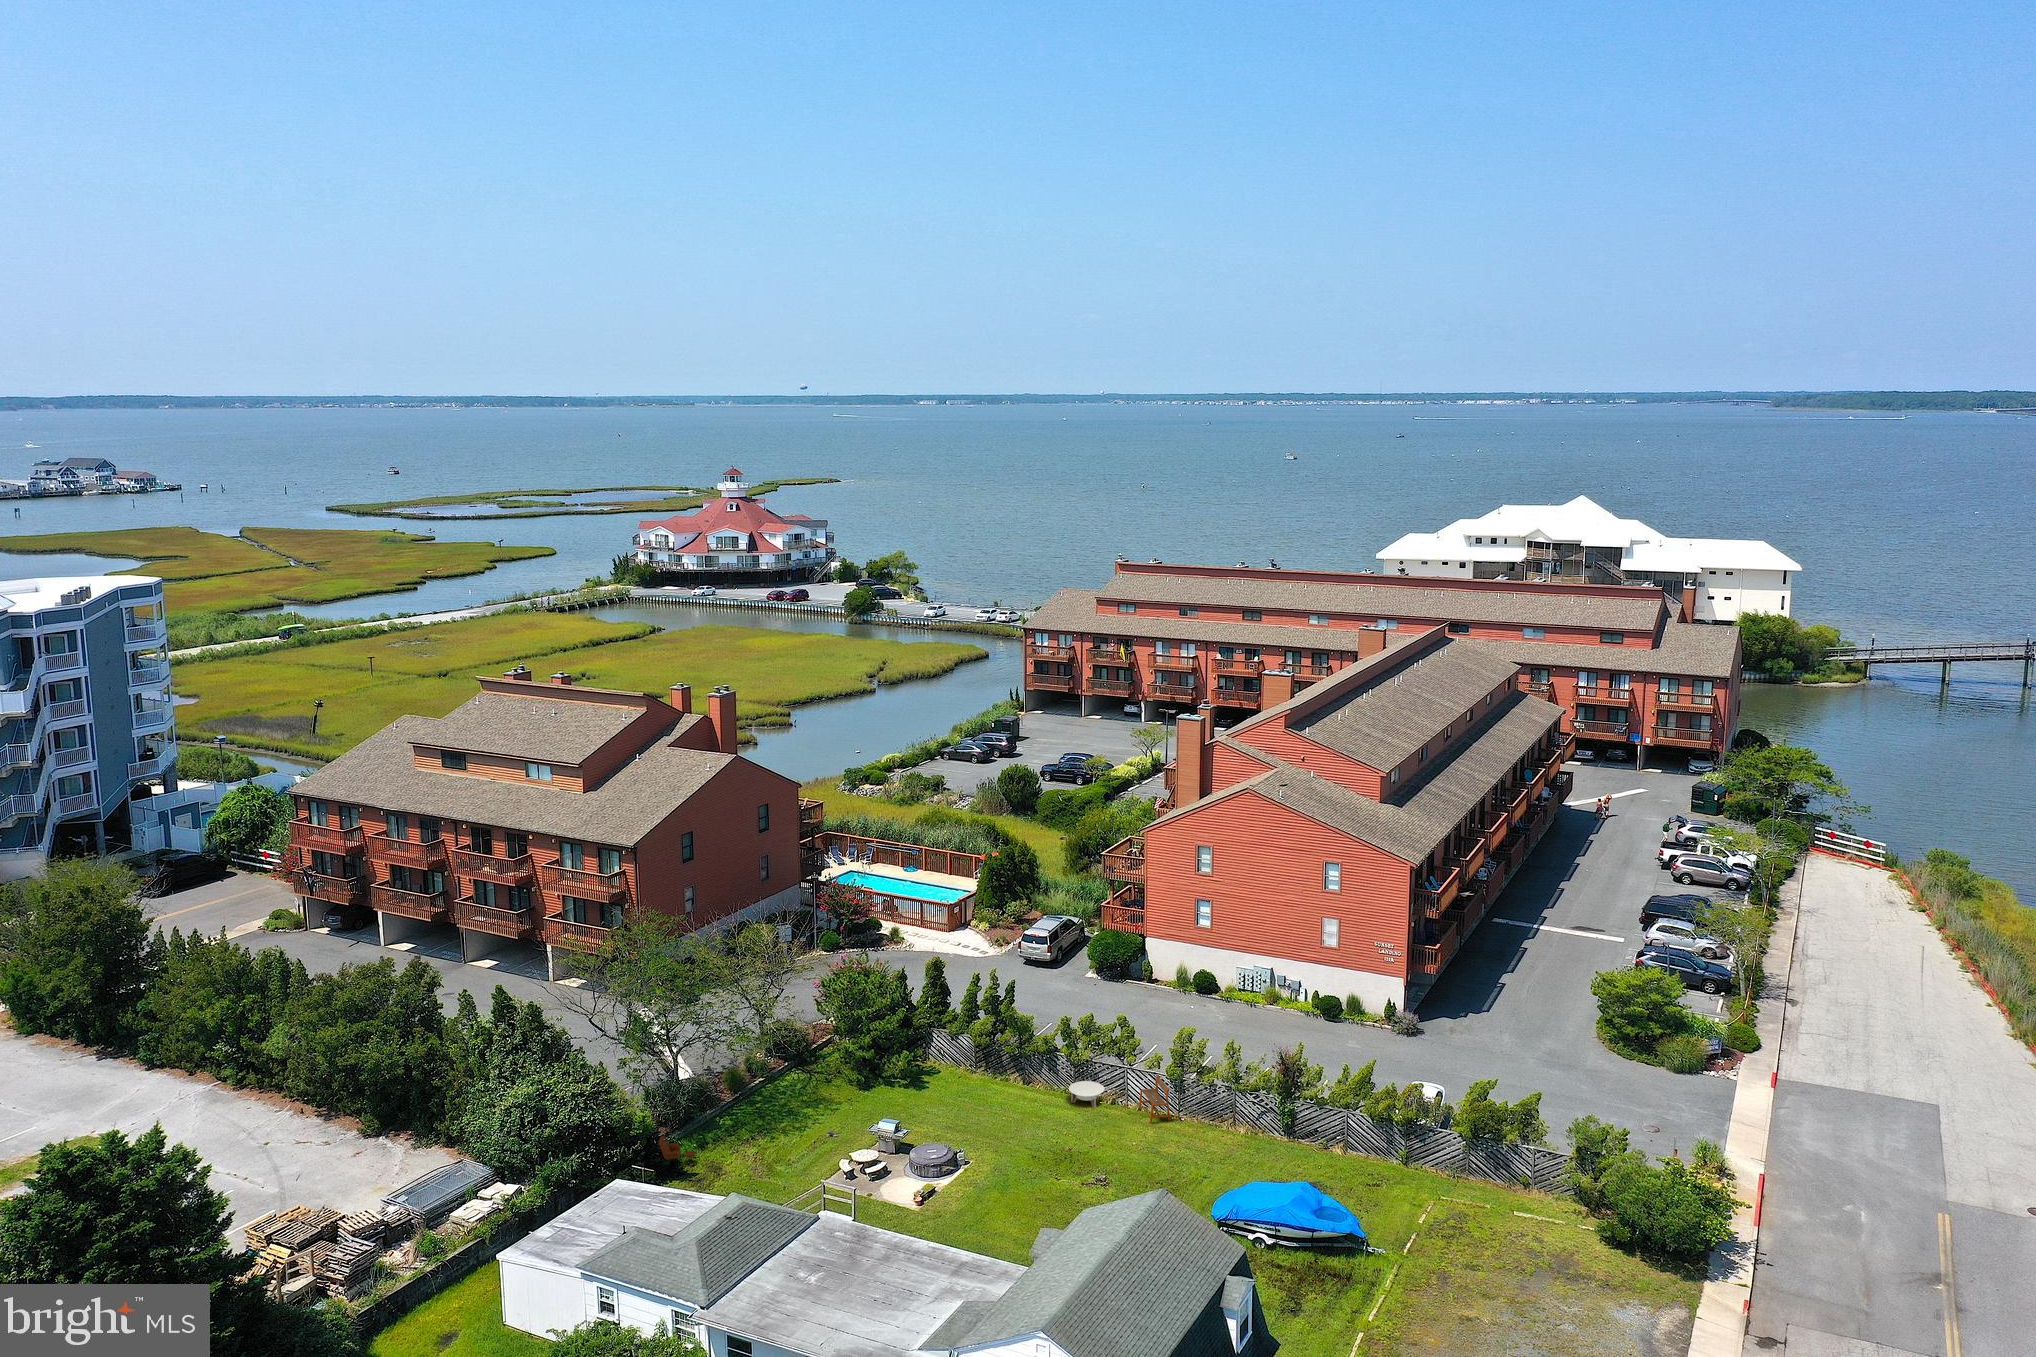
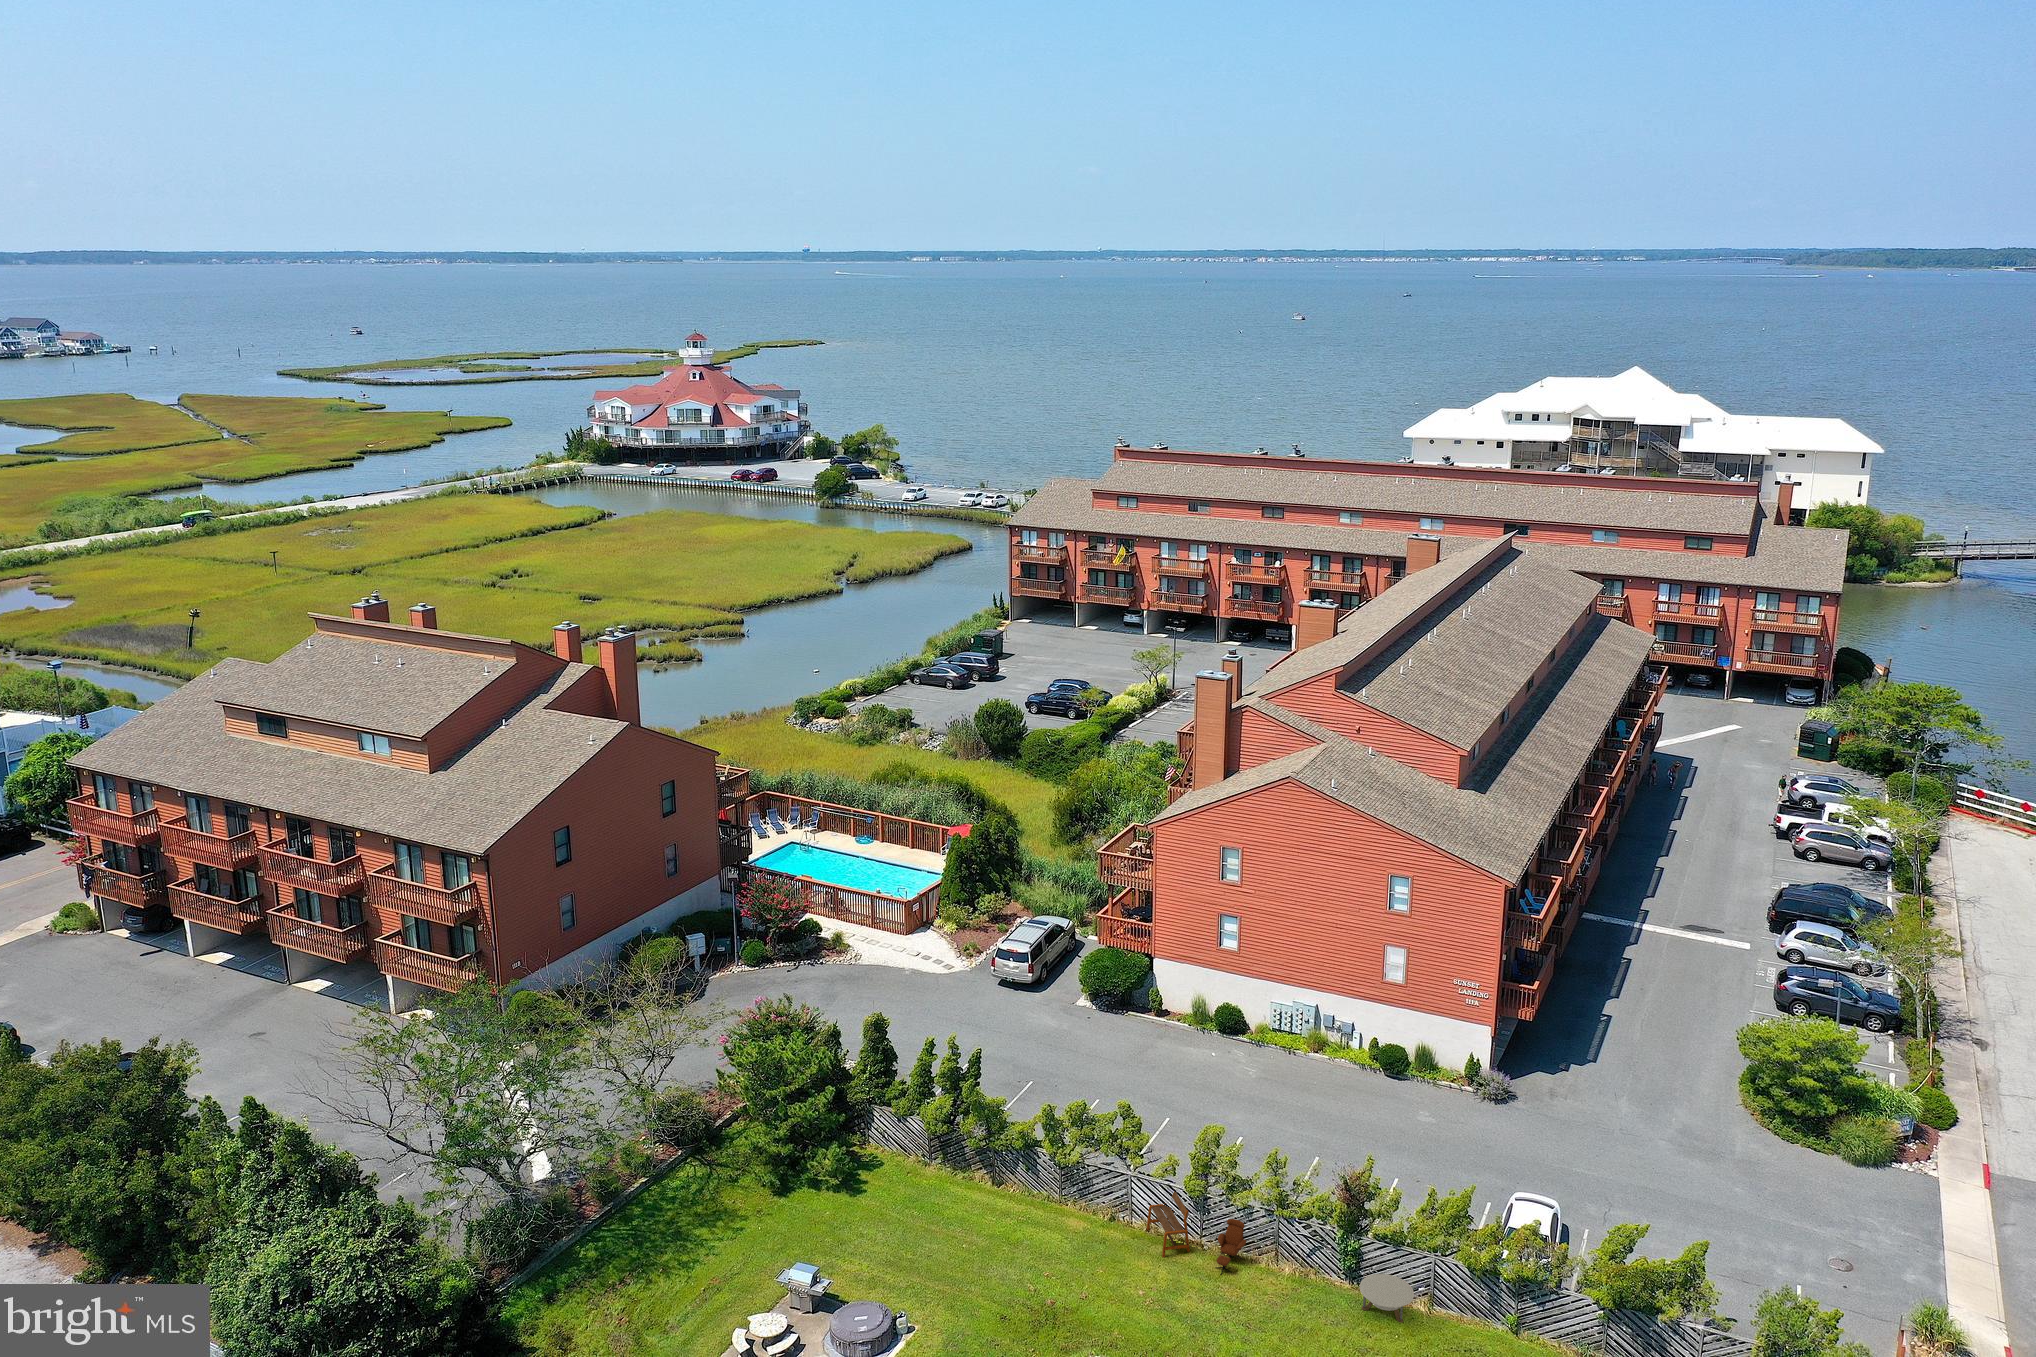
round table: present [1069,1081,1104,1108] -> present [1360,1274,1414,1323]
lounge chair: present [659,1136,695,1163] -> present [1216,1219,1246,1274]

